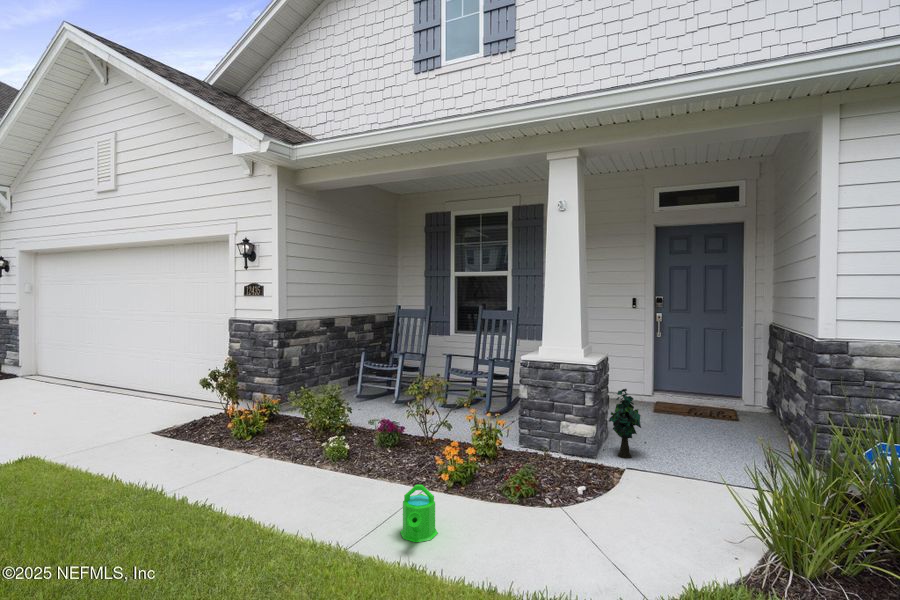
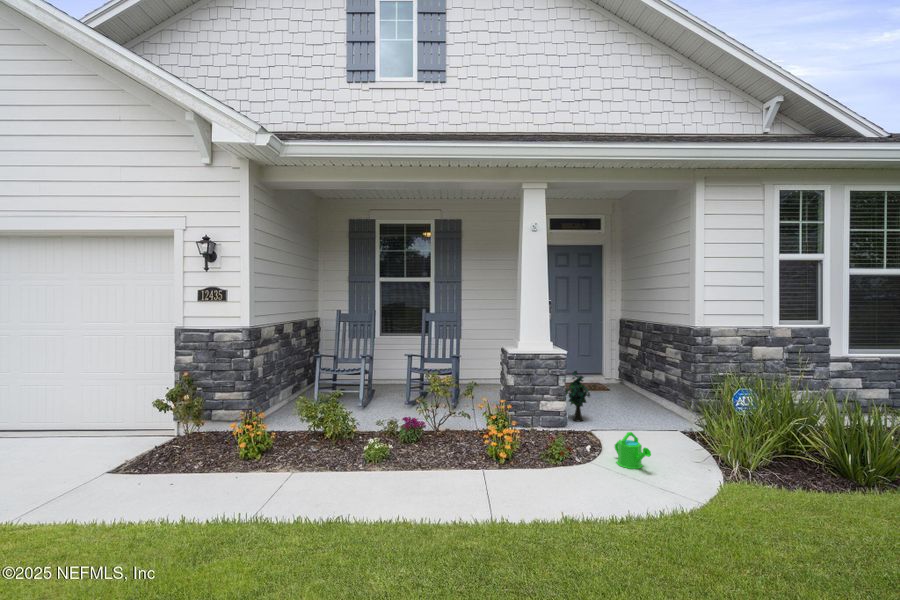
watering can: present [400,485,438,542] -> present [615,432,651,469]

